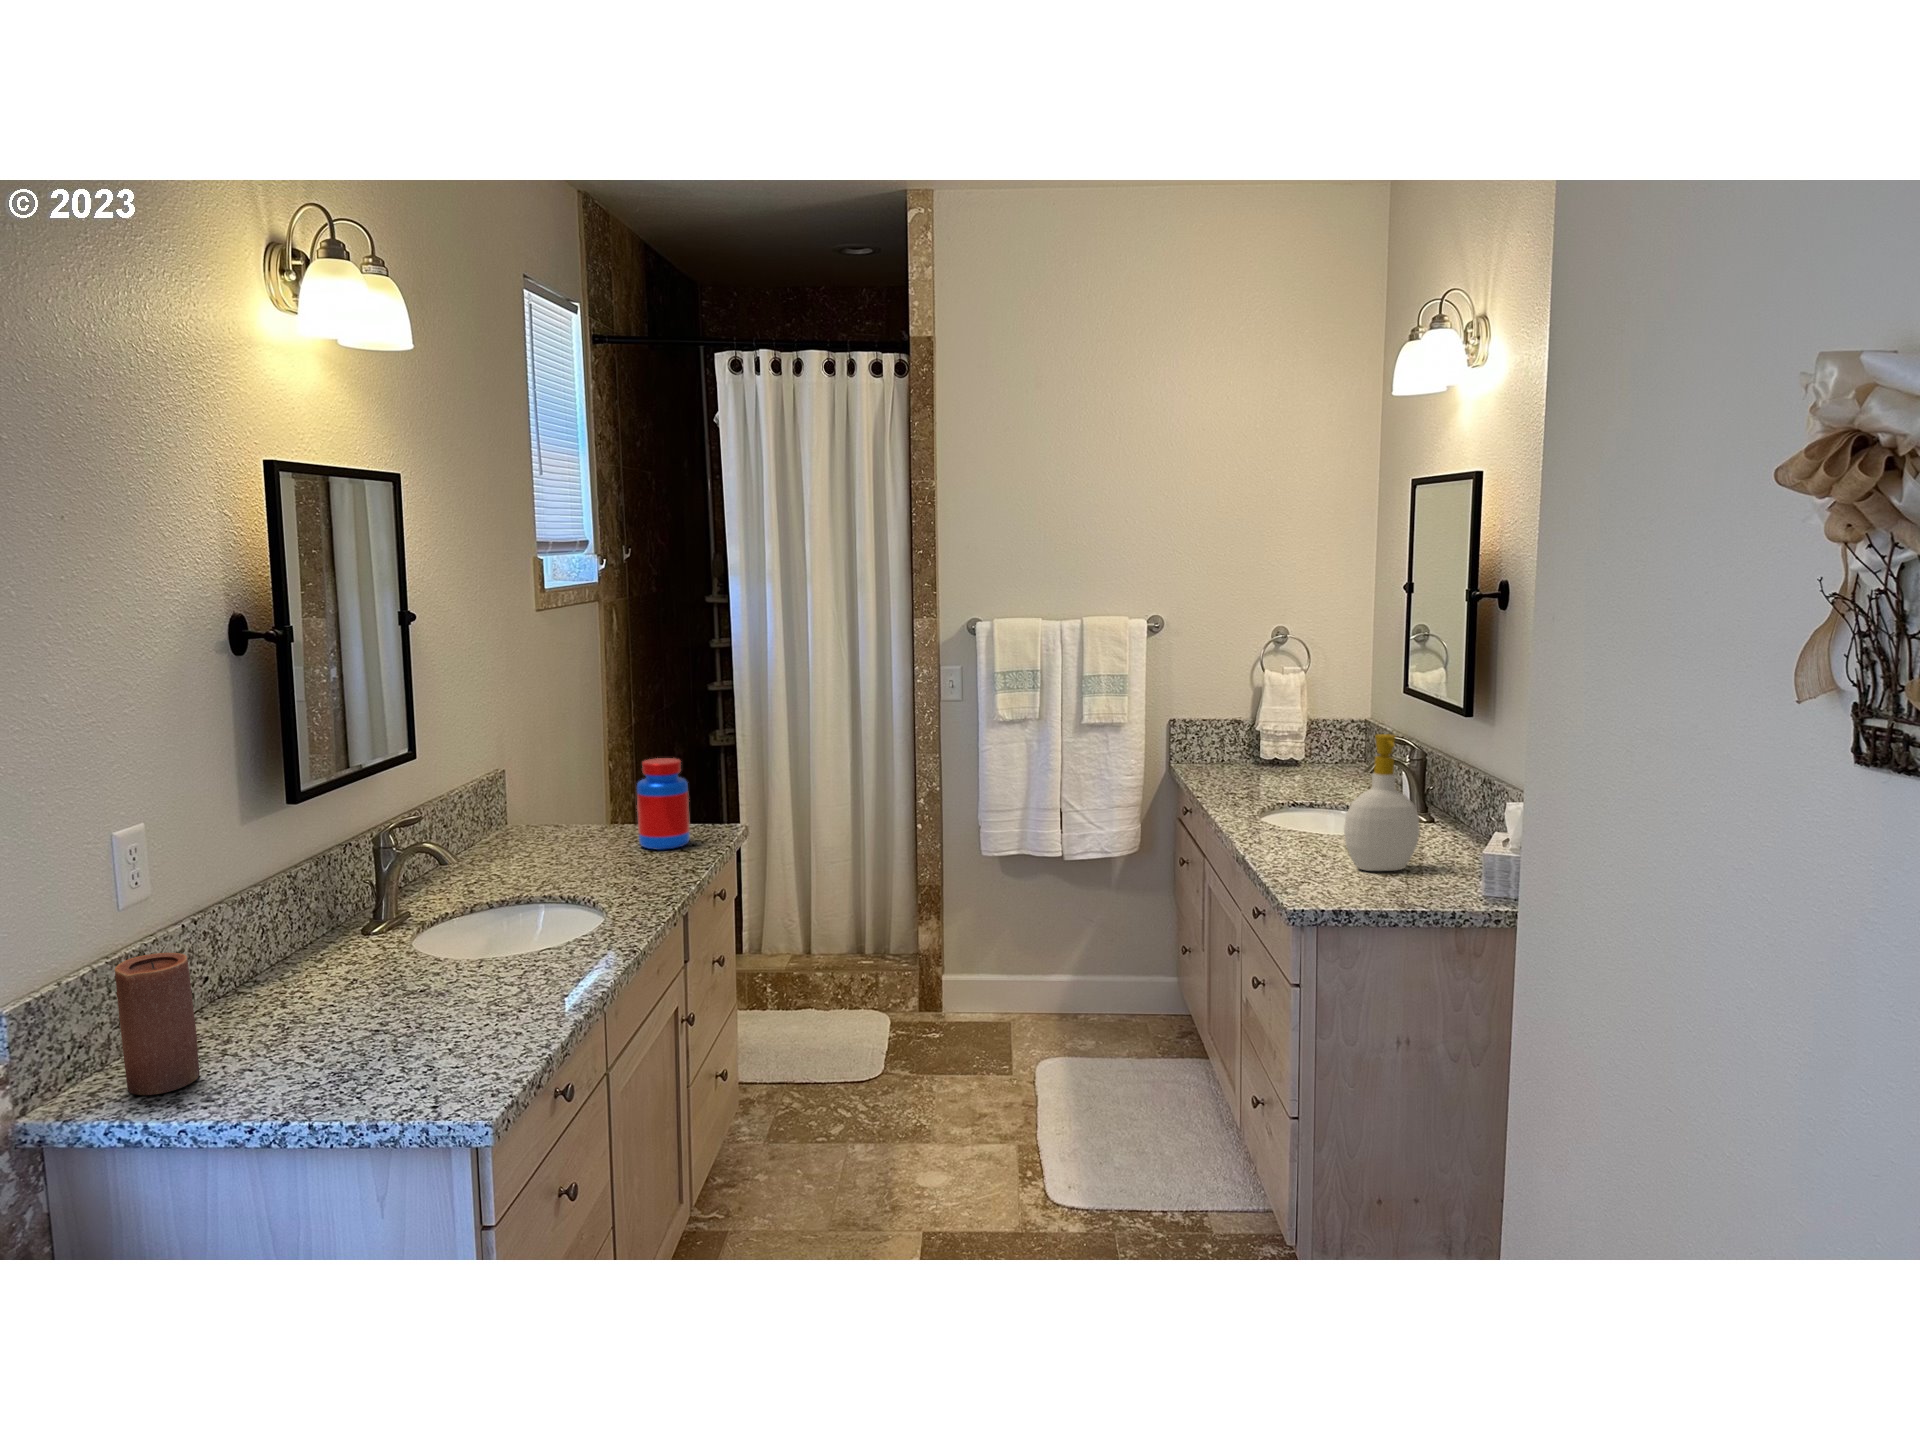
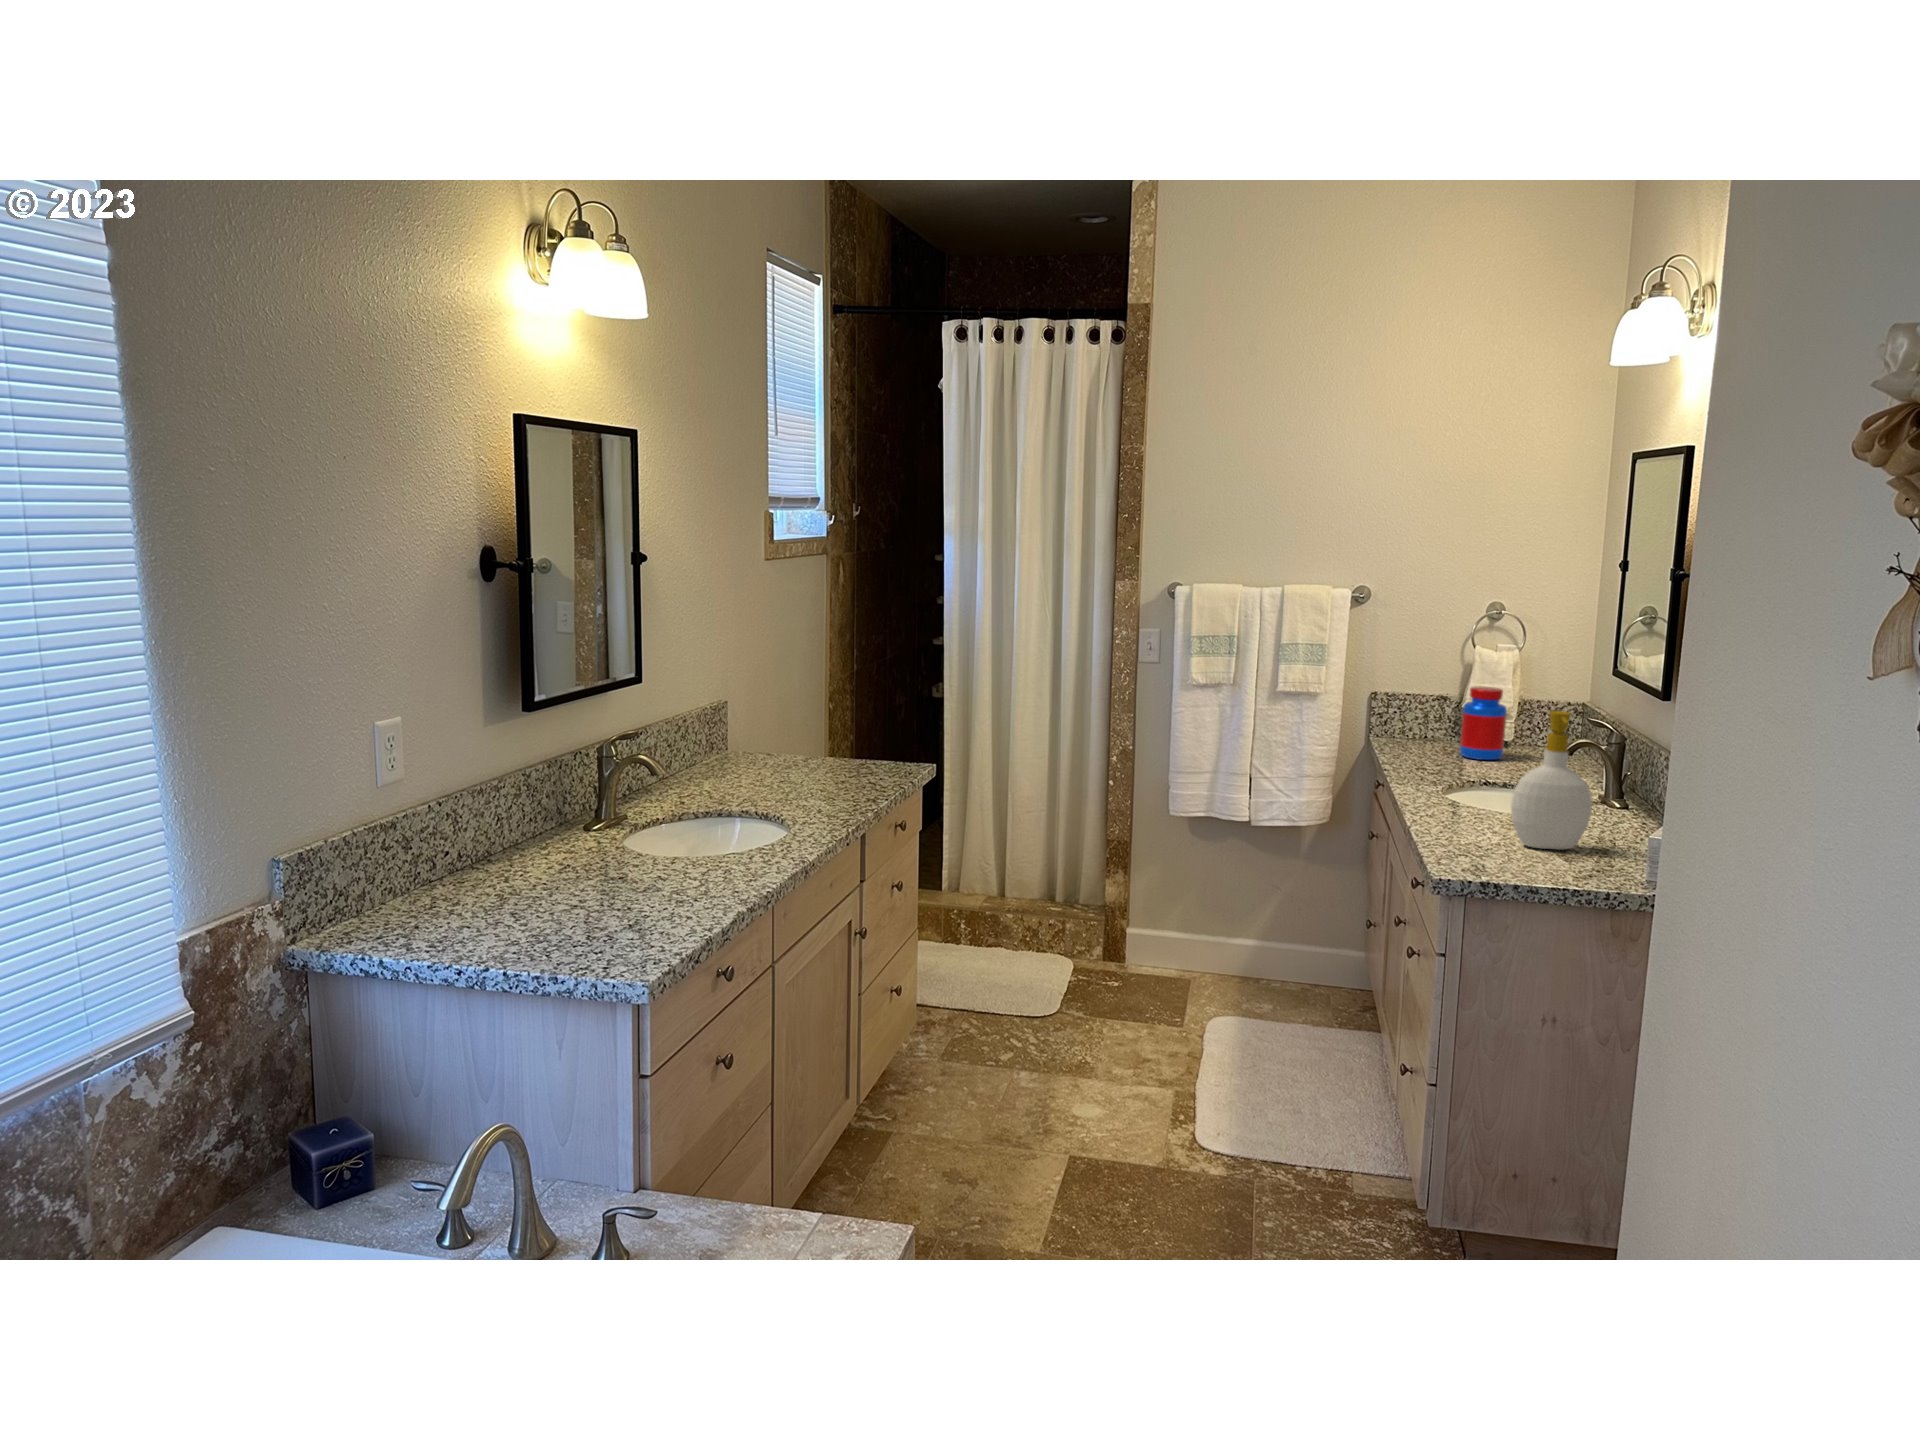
jar: present [637,758,690,850] -> present [1460,687,1507,760]
candle: present [115,953,200,1095] -> none [366,822,429,938]

